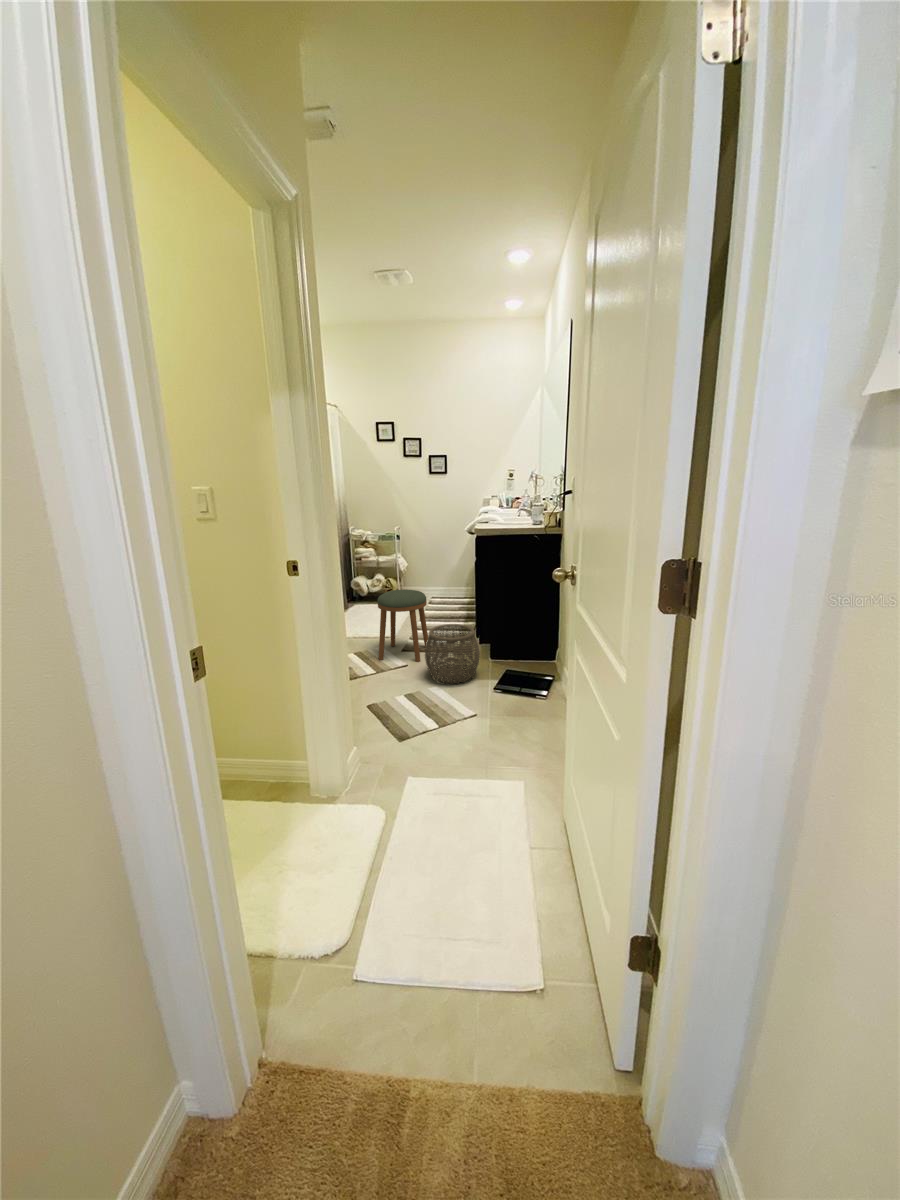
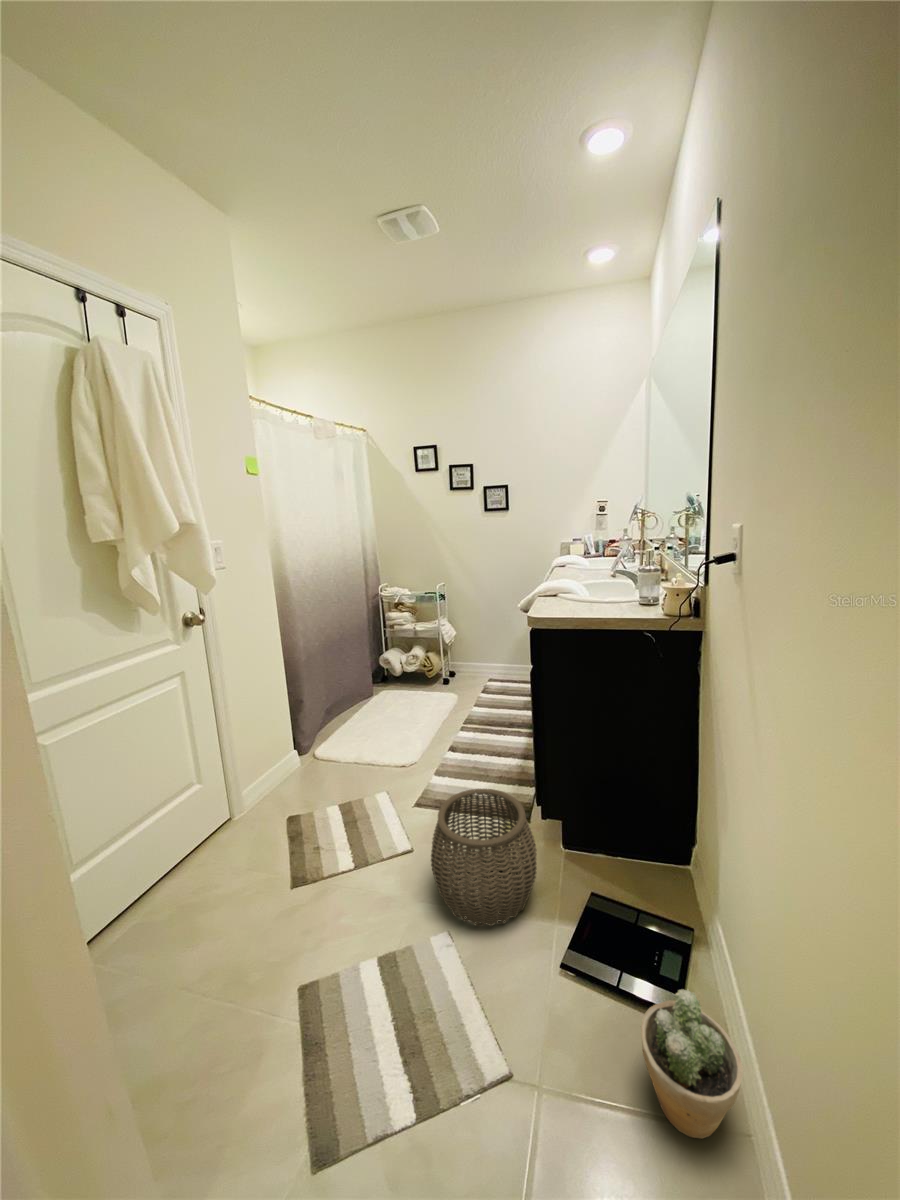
stool: present [378,590,428,662] -> none [369,703,461,840]
potted plant: none [528,667,565,718] -> present [641,989,743,1139]

